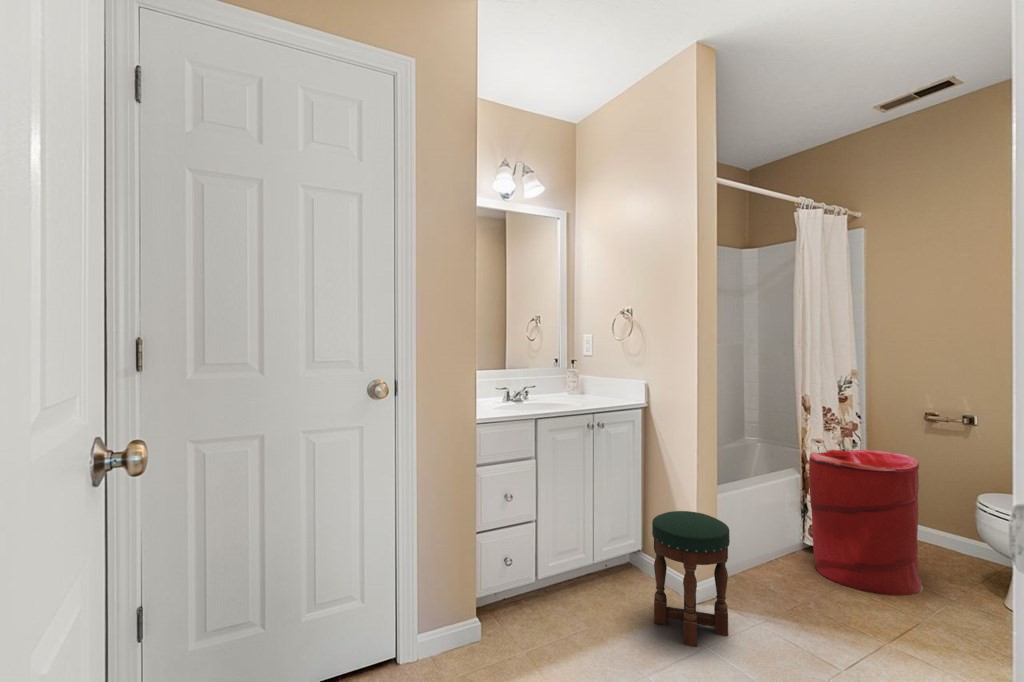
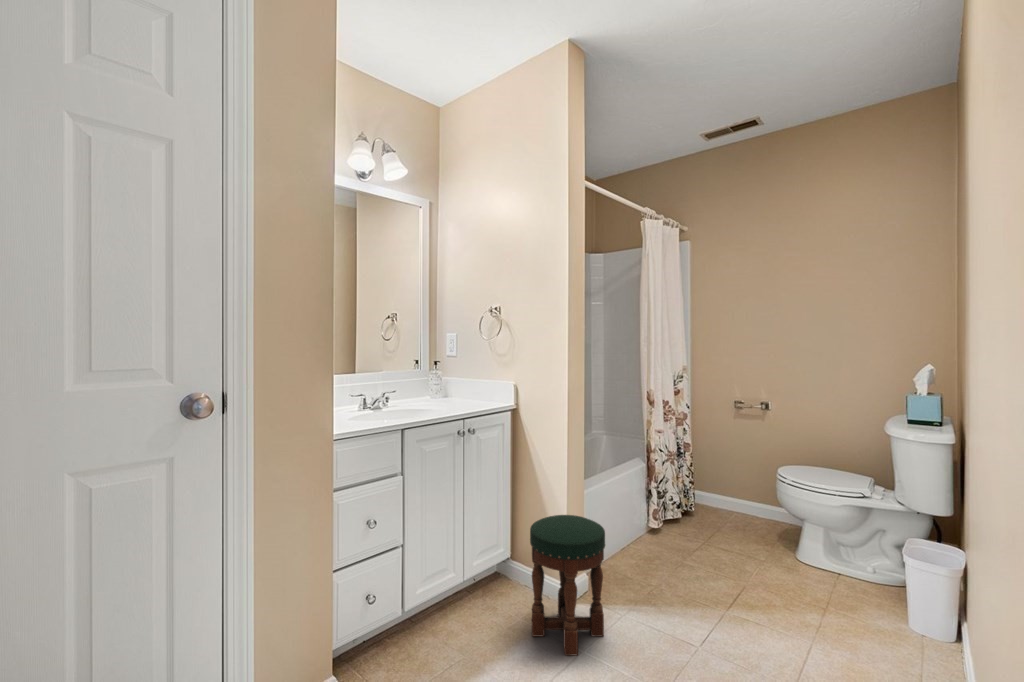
laundry hamper: present [809,450,923,596] -> none [655,438,745,568]

